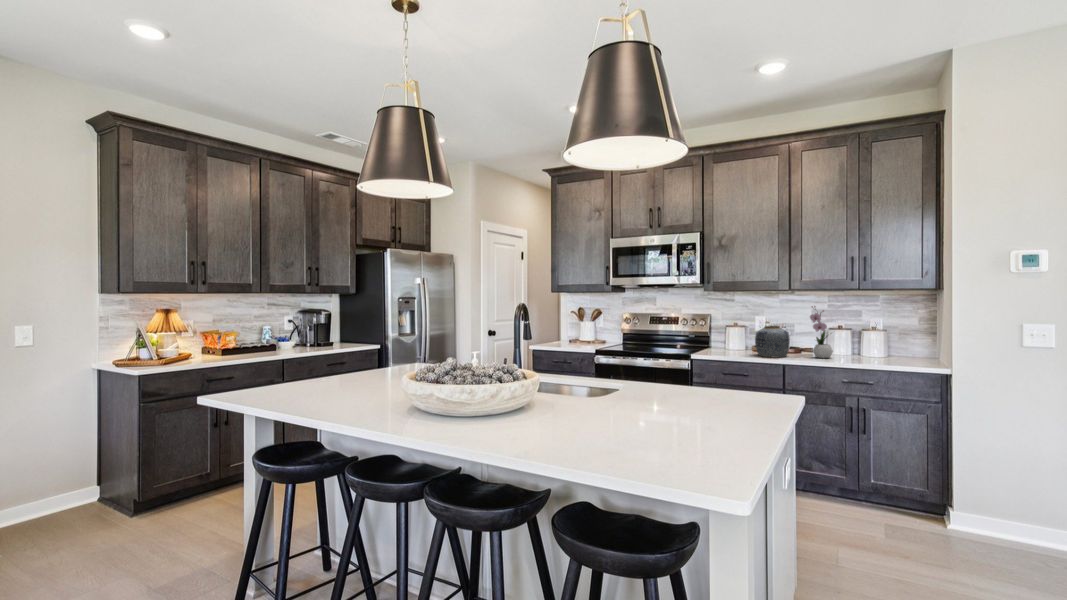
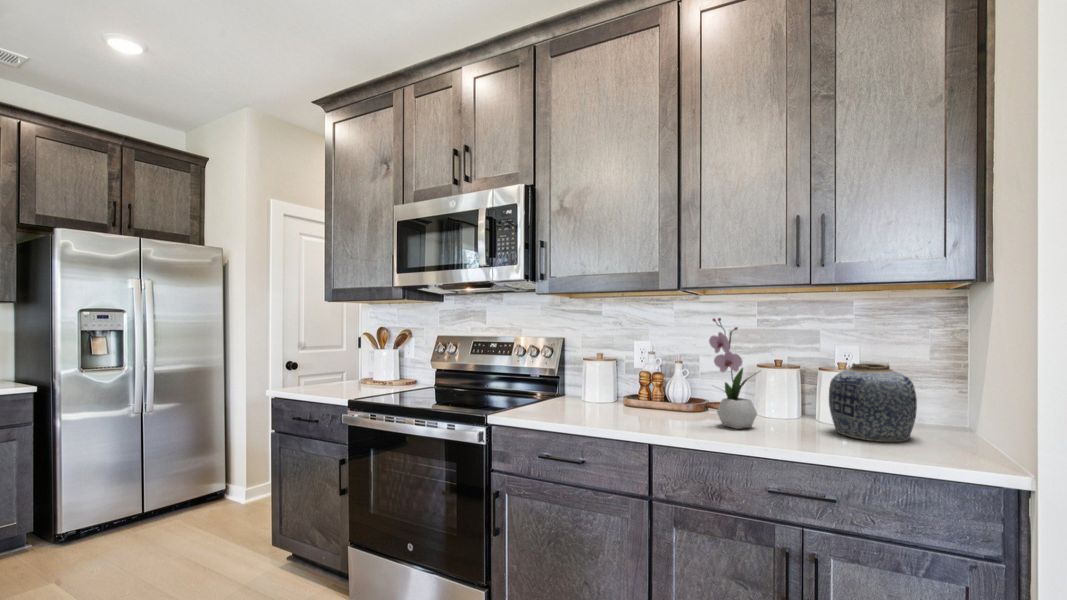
vase: present [755,326,790,358] -> present [829,363,917,442]

